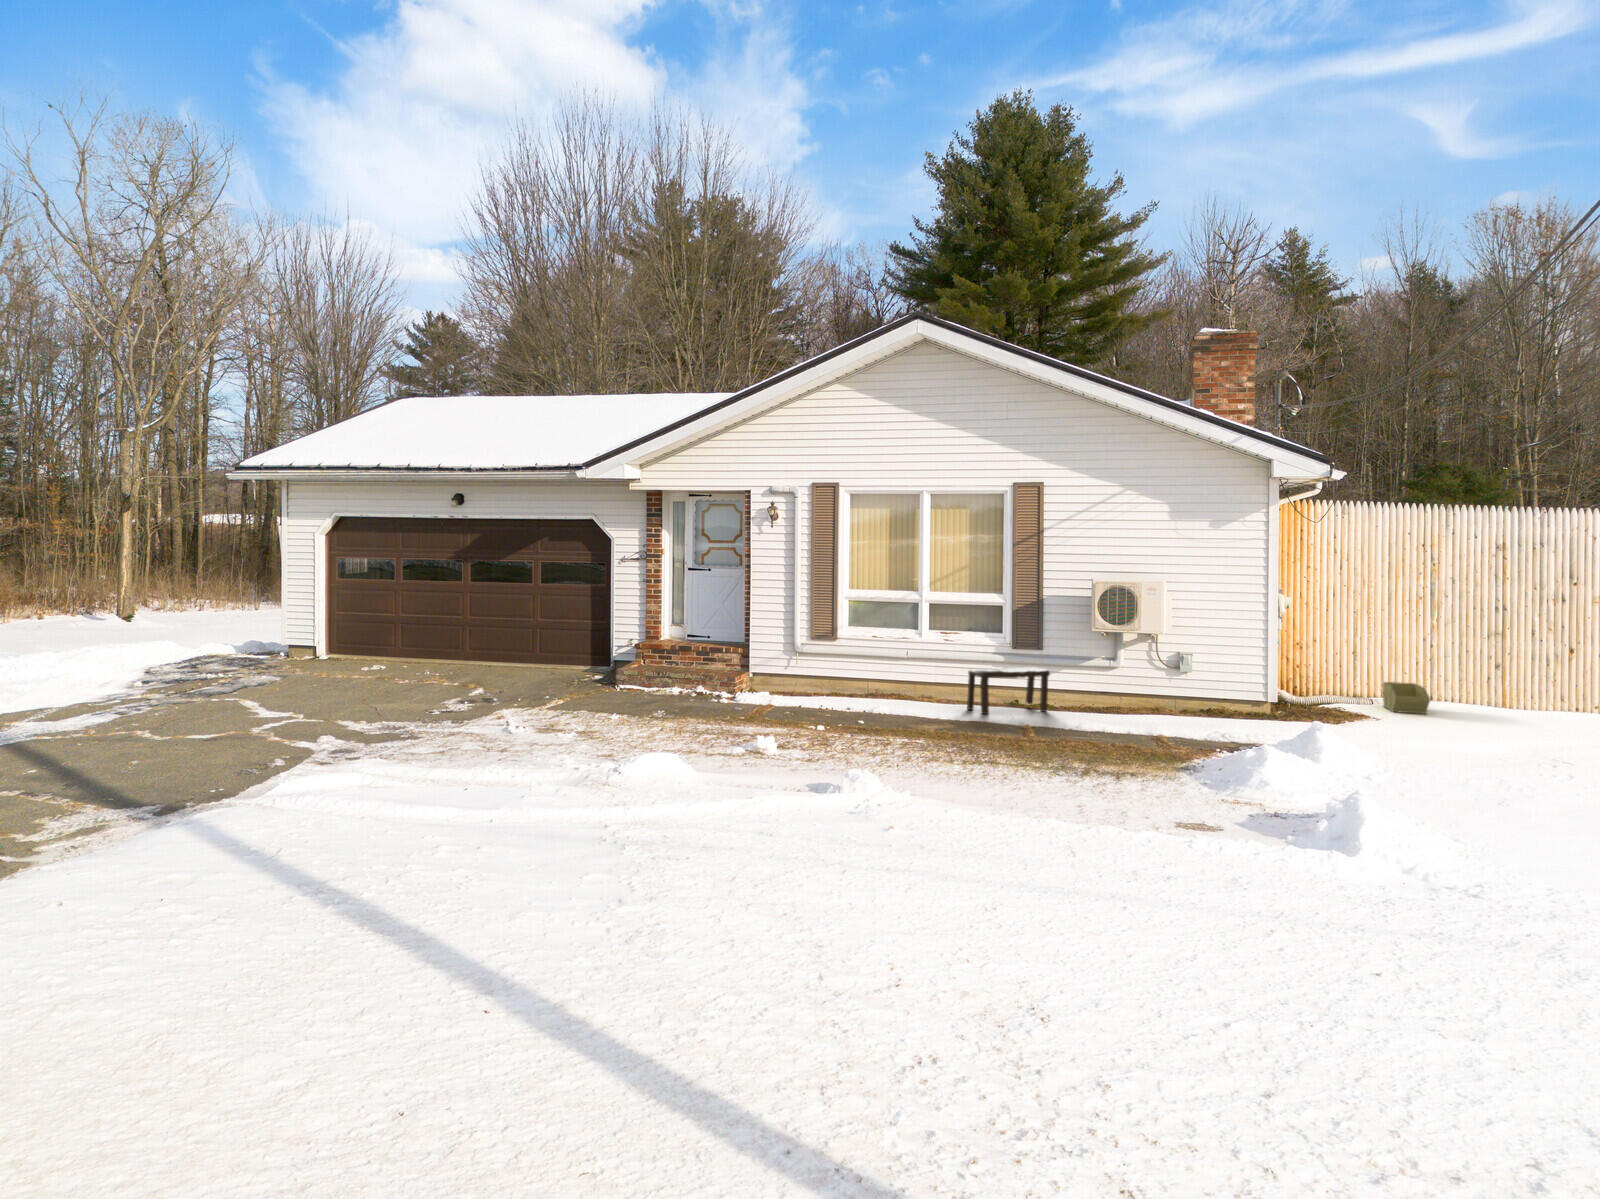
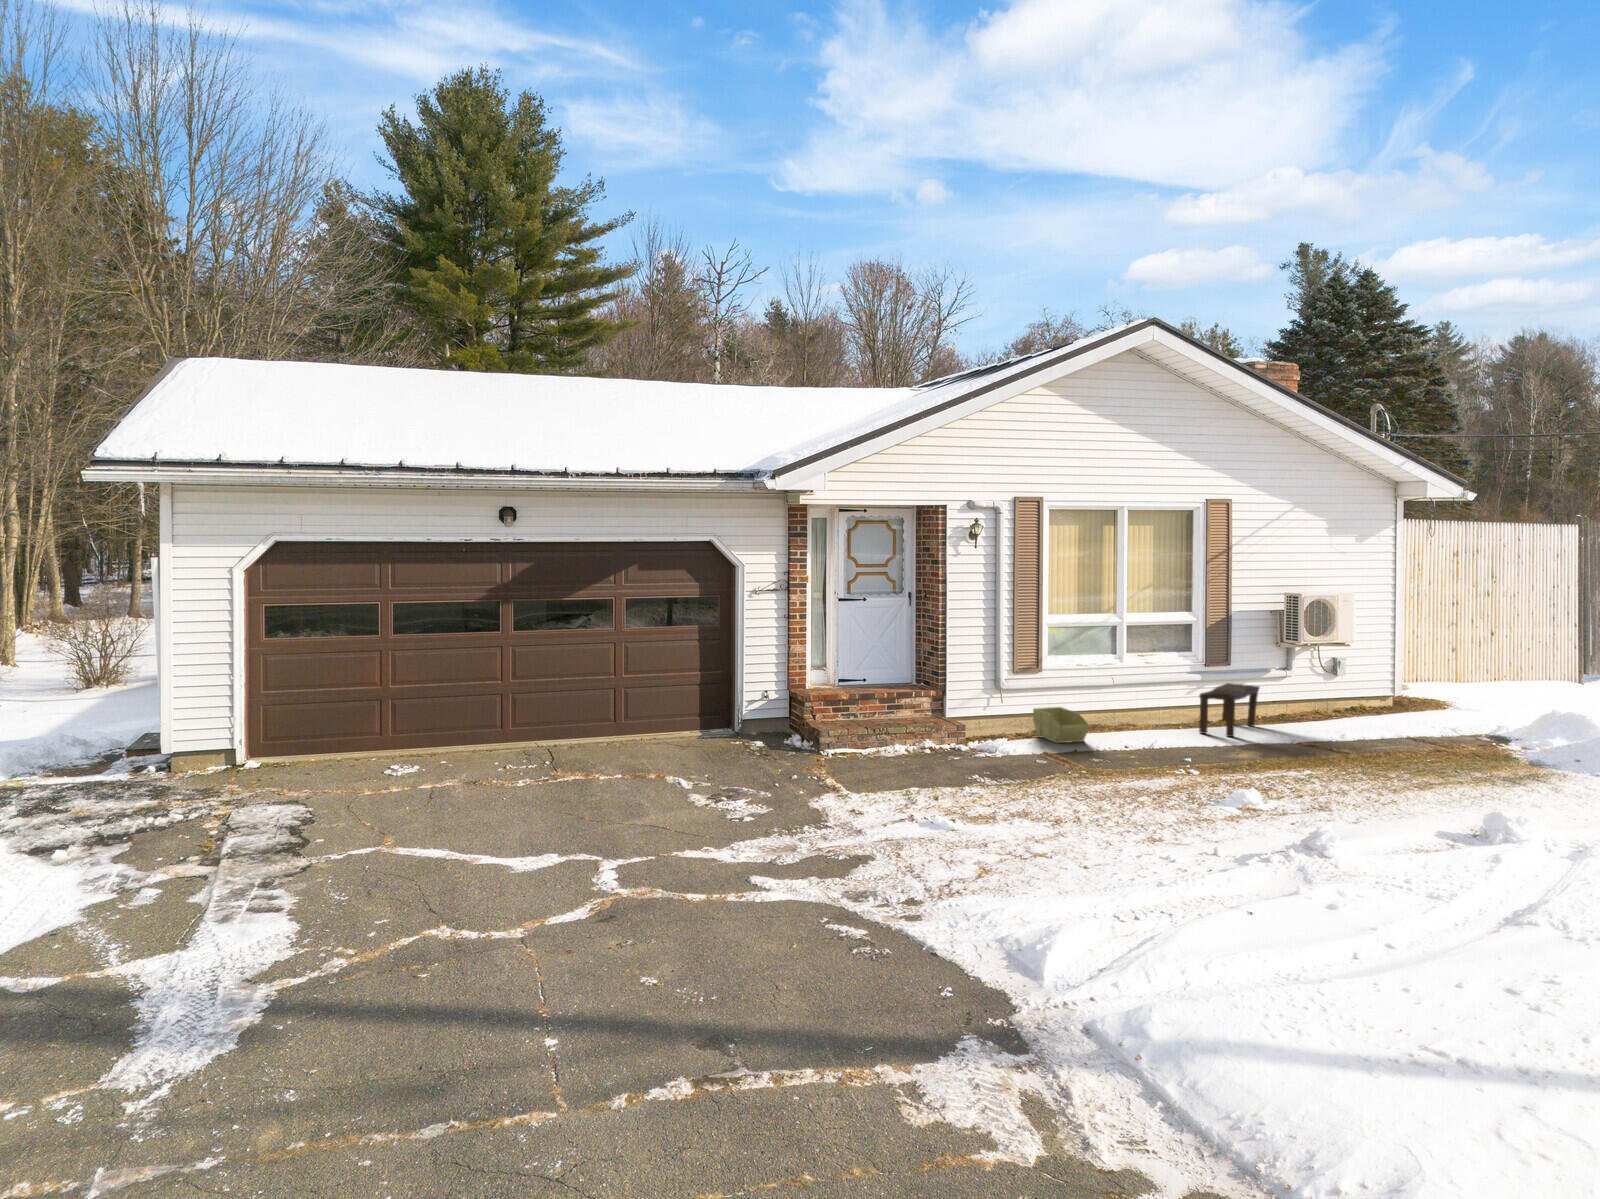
storage bin: present [1382,682,1430,714] -> present [1033,707,1089,743]

